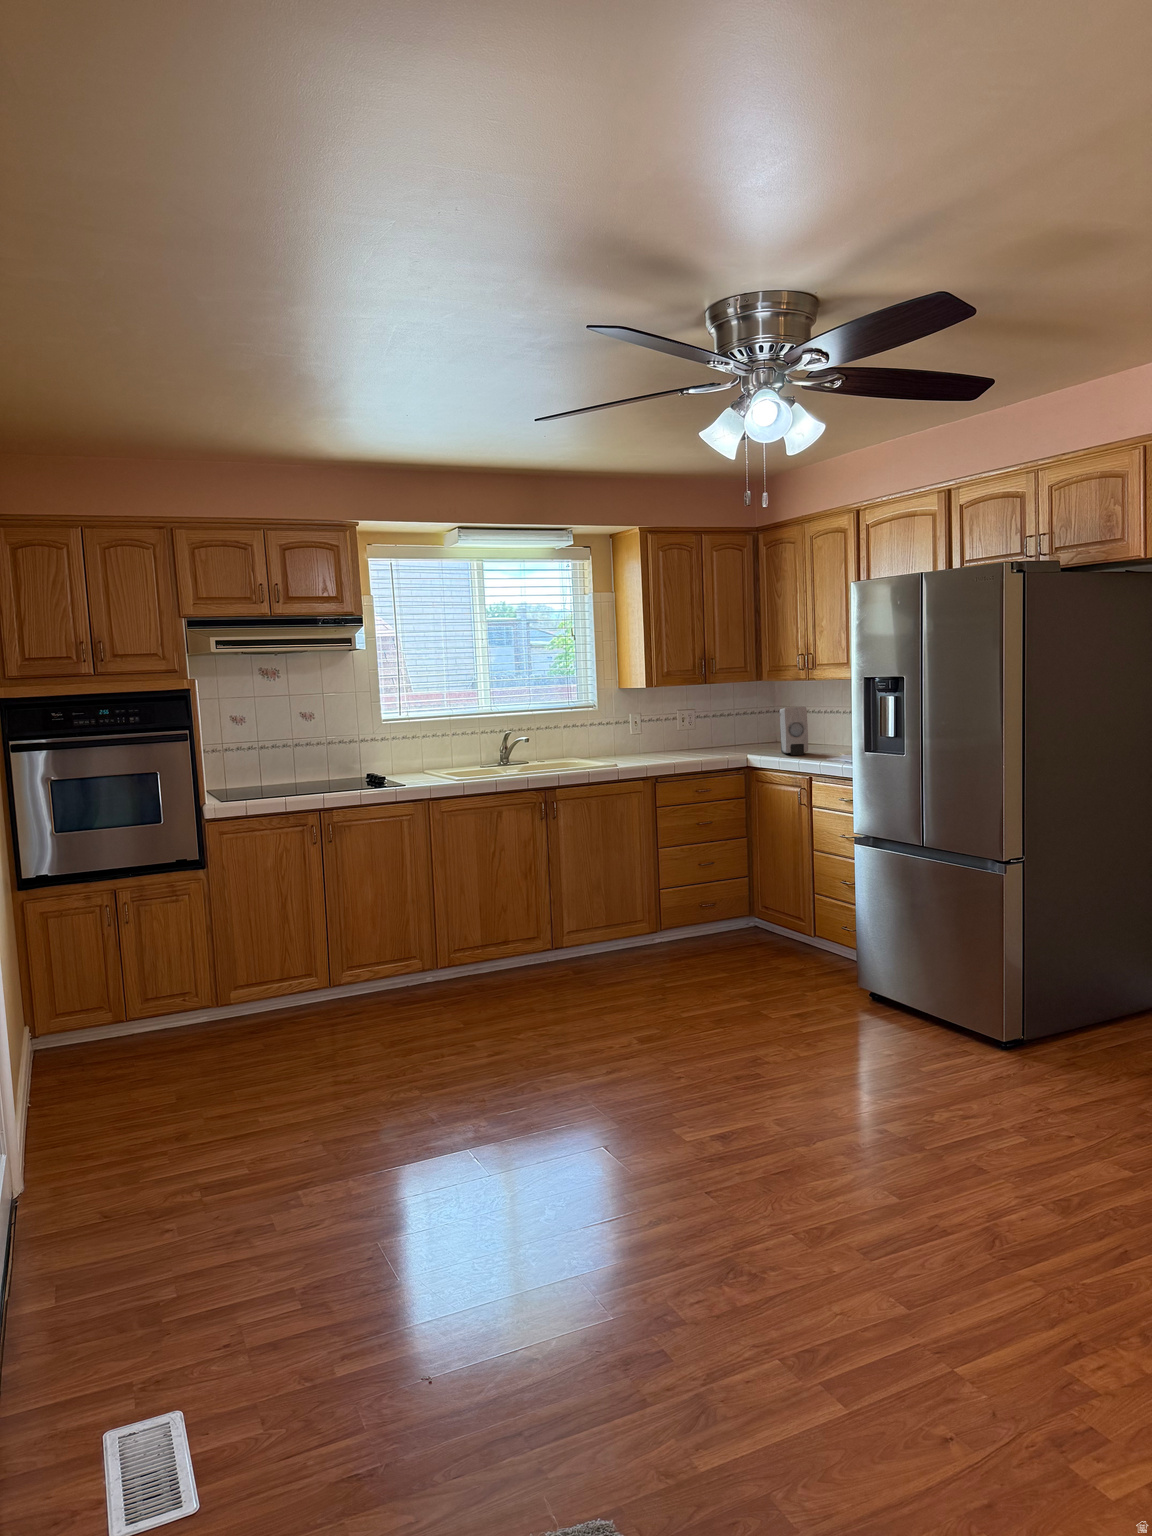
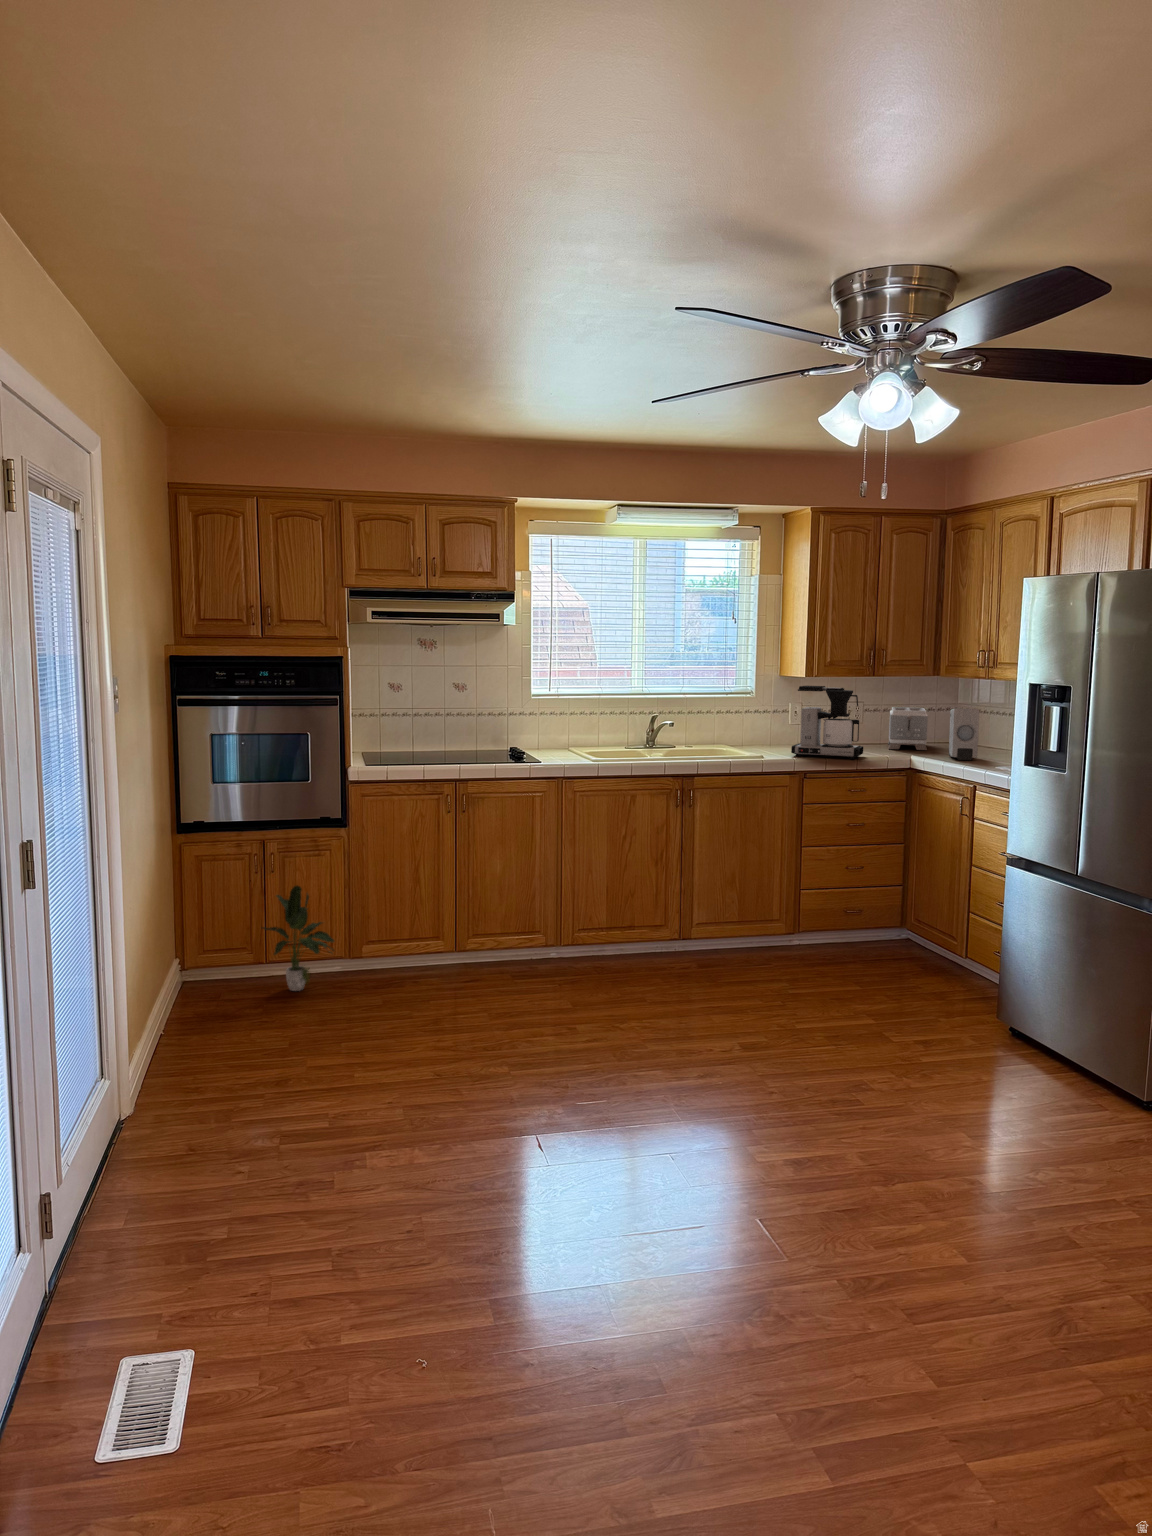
coffee maker: none [640,695,706,763] -> present [791,686,863,759]
toaster: none [720,711,759,751] -> present [888,707,928,750]
potted plant: none [124,933,205,1046] -> present [263,886,334,991]

